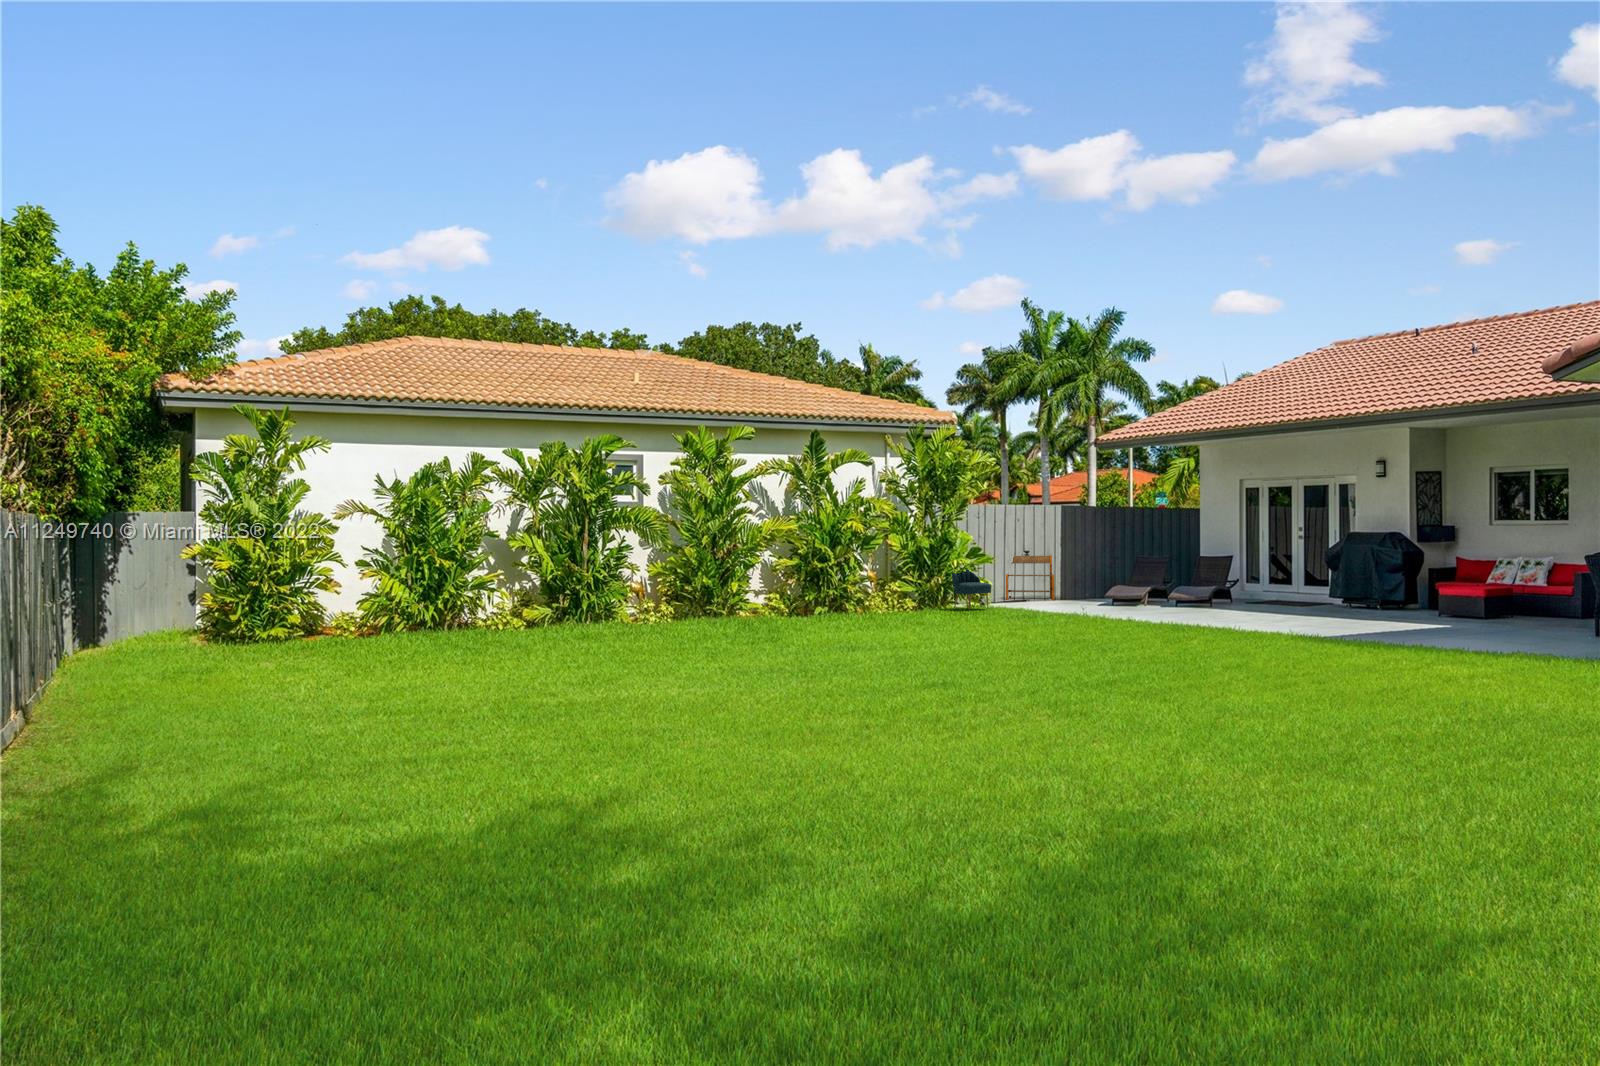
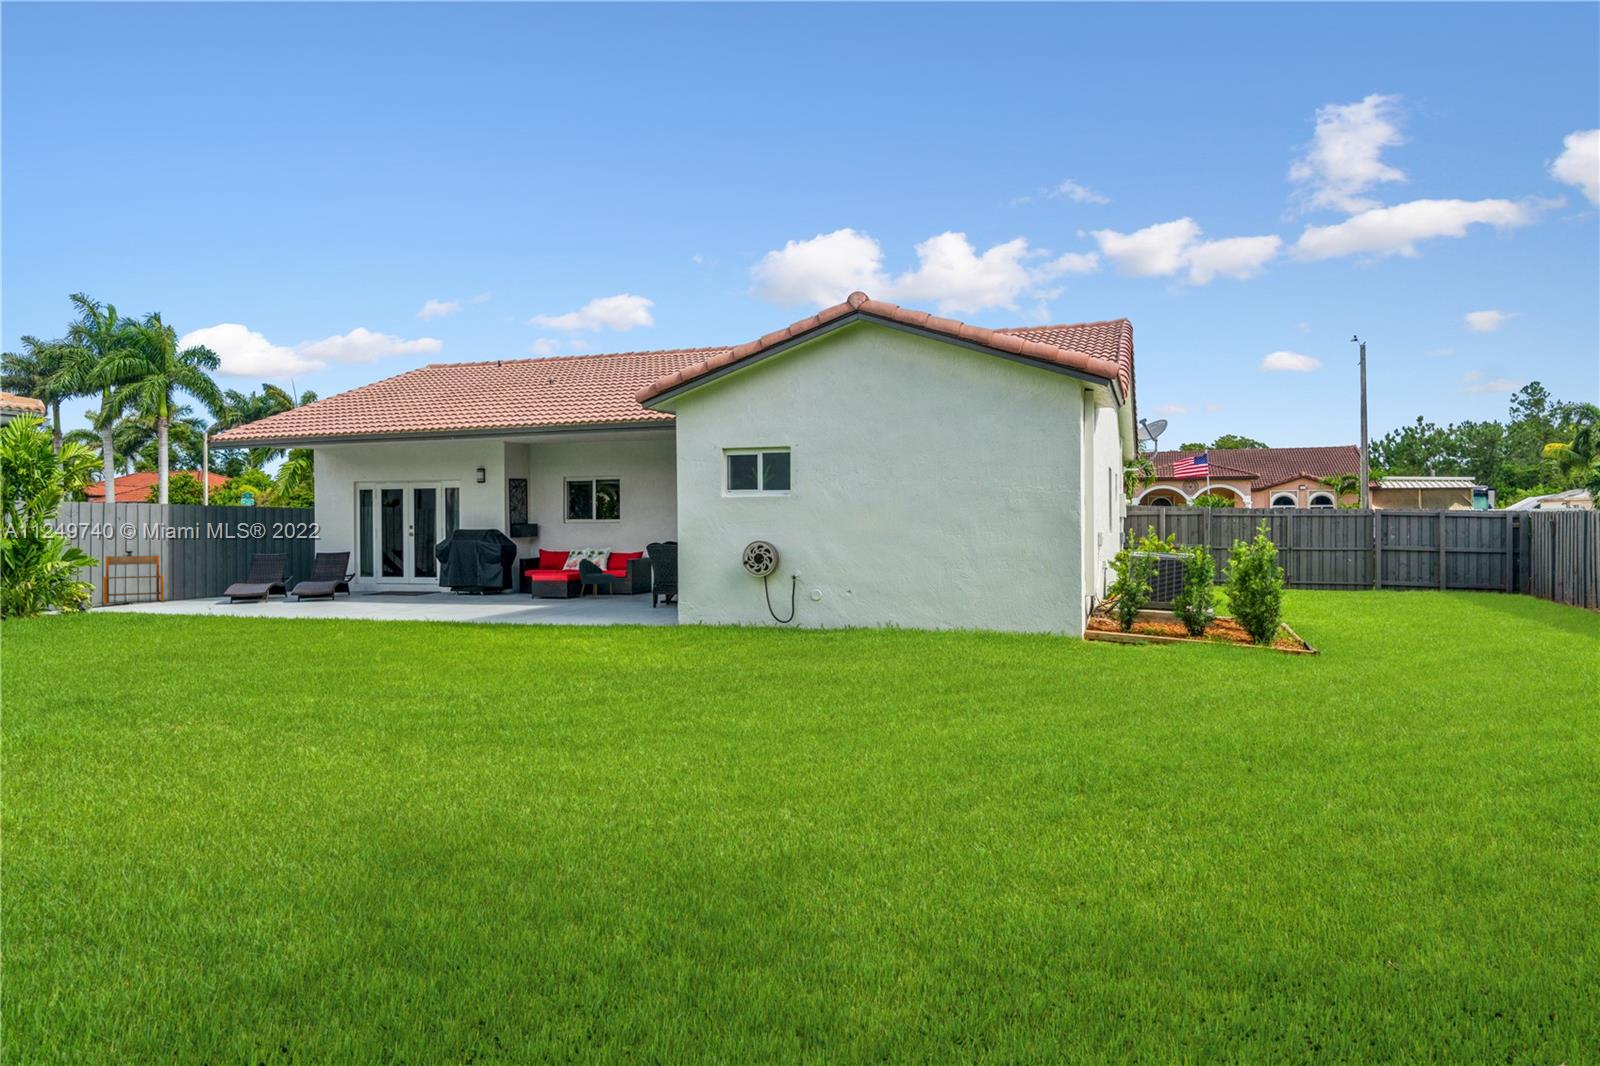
chair: present [952,569,991,610] -> present [579,559,614,599]

